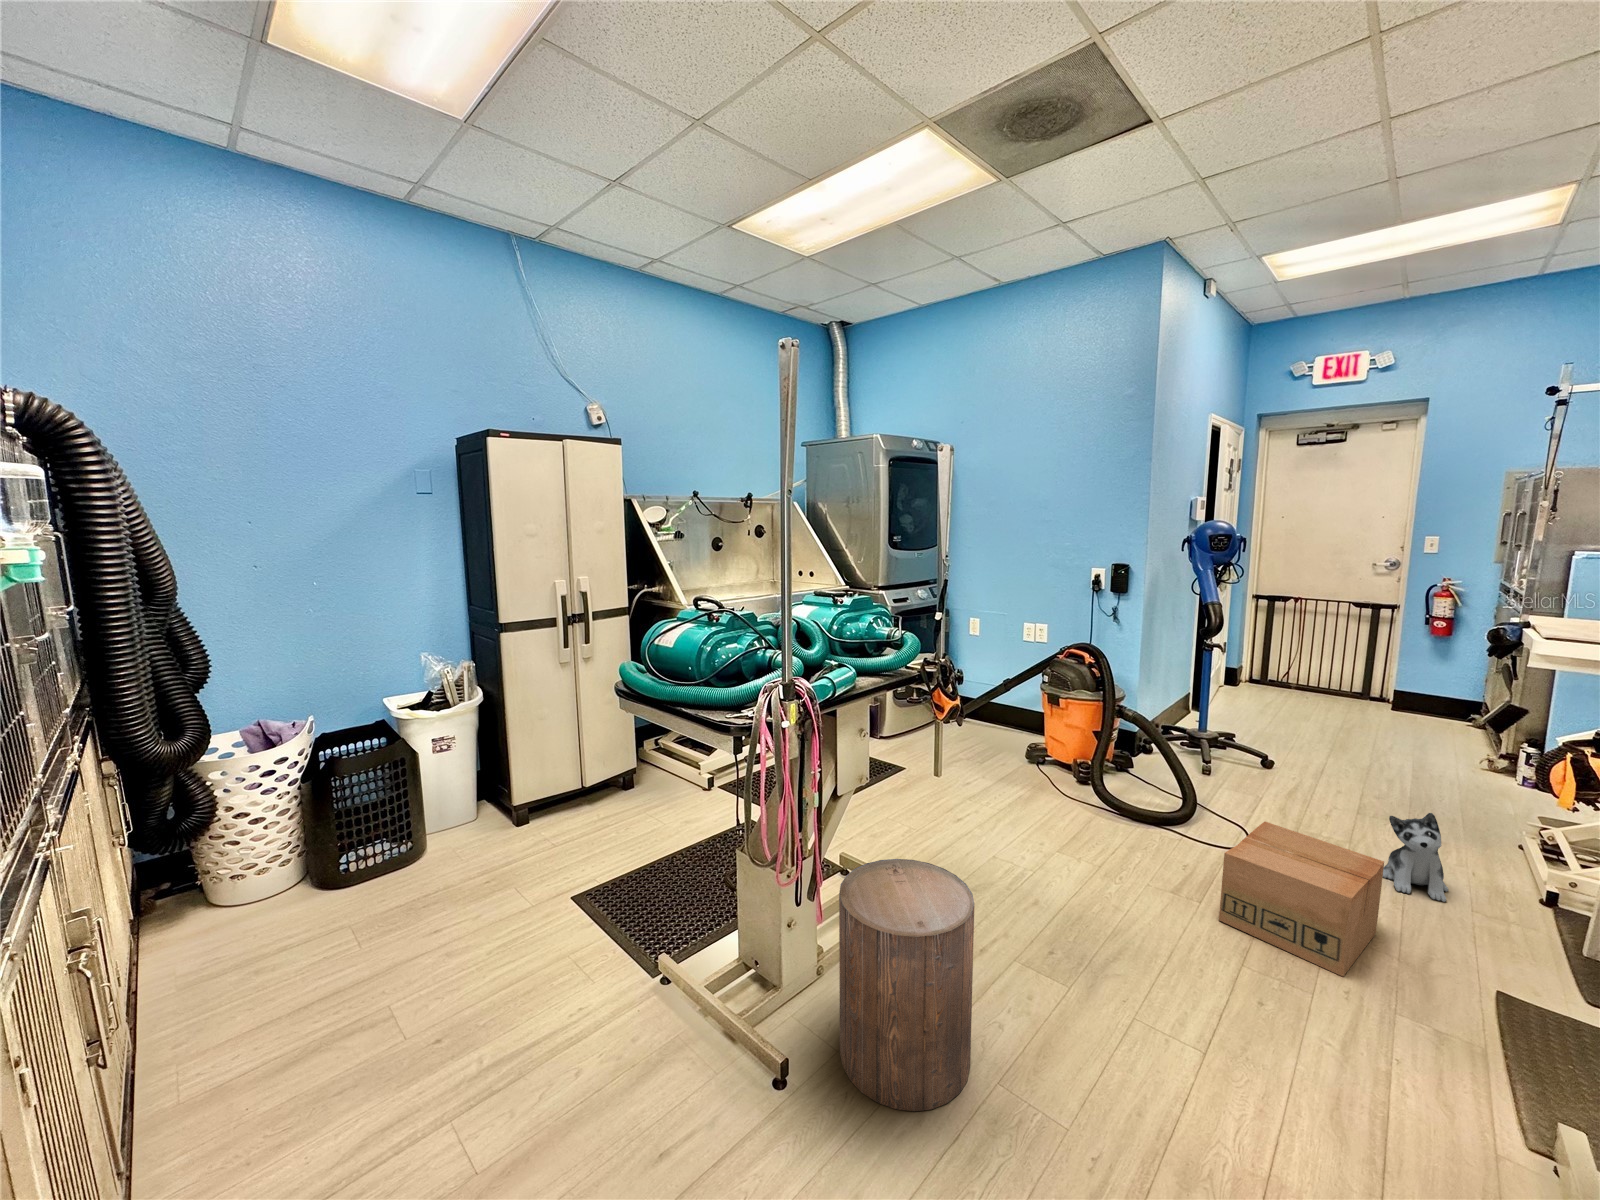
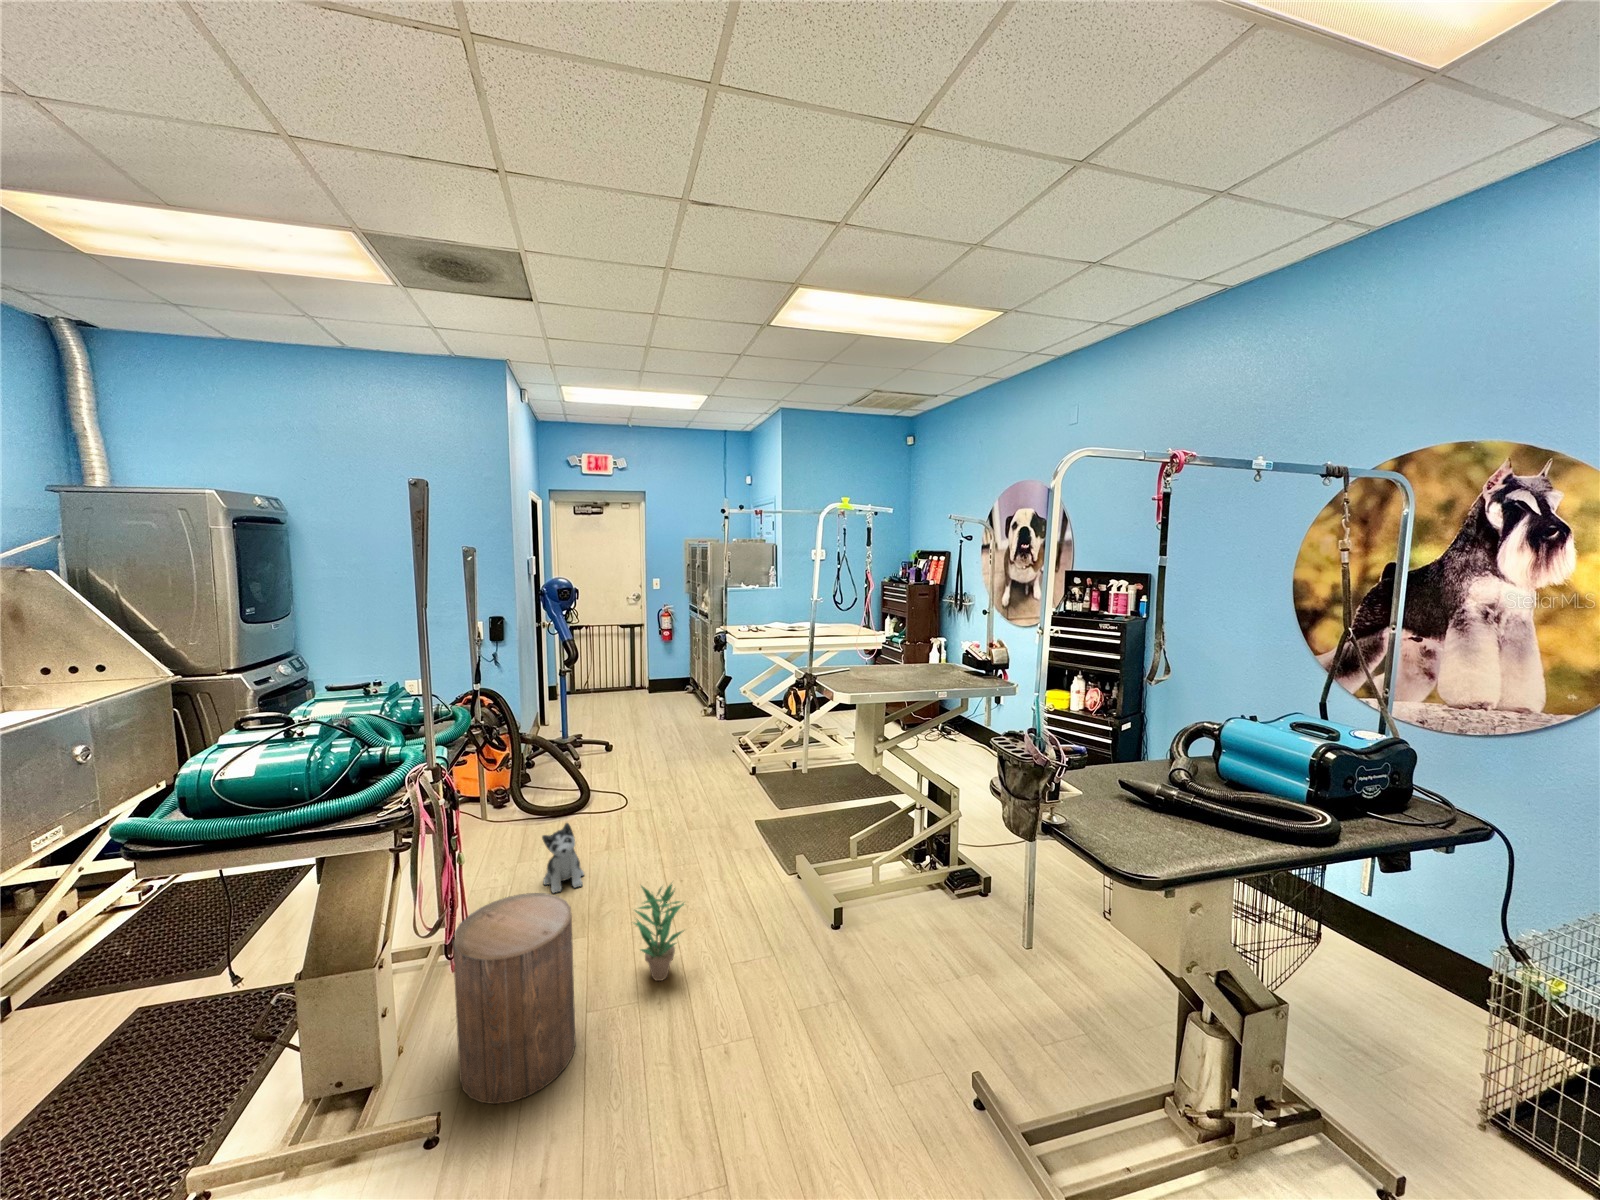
plush toy: present [1383,813,1449,902] -> present [542,823,584,893]
cardboard box: present [1219,822,1384,976] -> none [642,779,708,853]
potted plant: none [1076,943,1176,1114] -> present [634,884,684,981]

